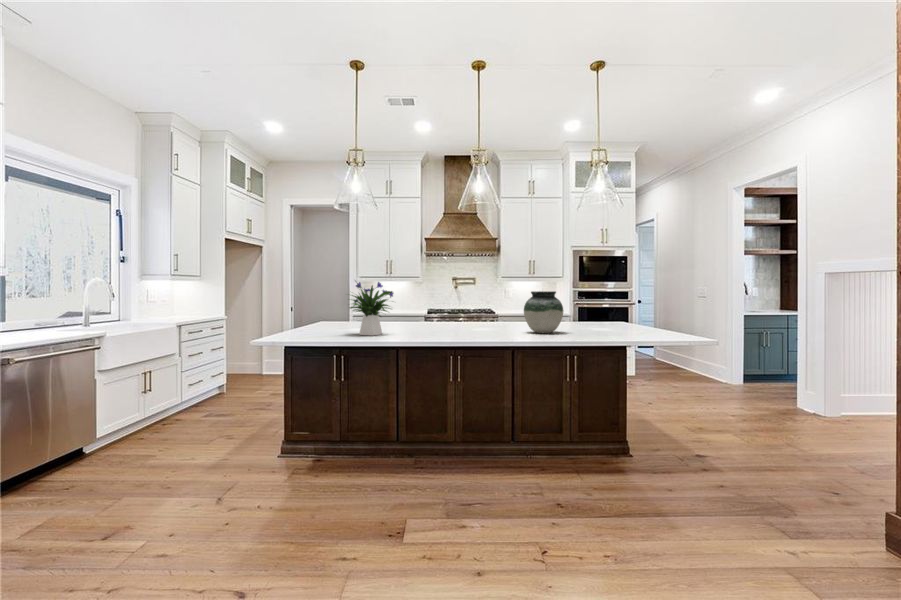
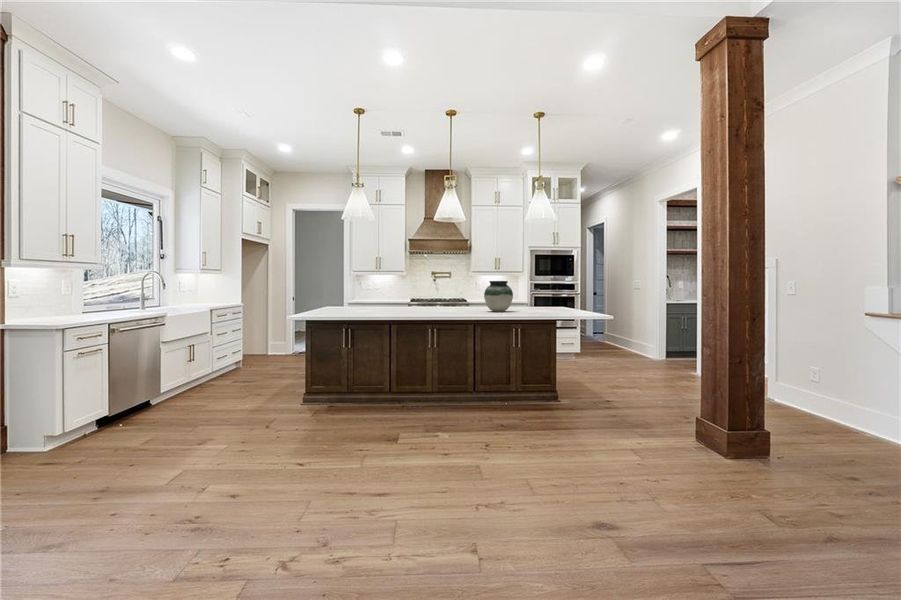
flower arrangement: present [350,282,393,335] -> none [347,271,389,313]

